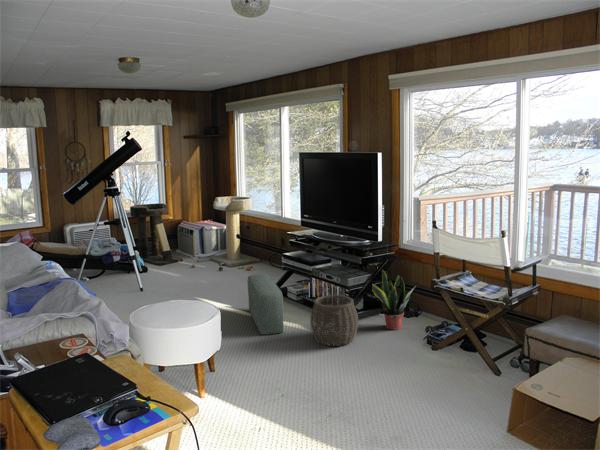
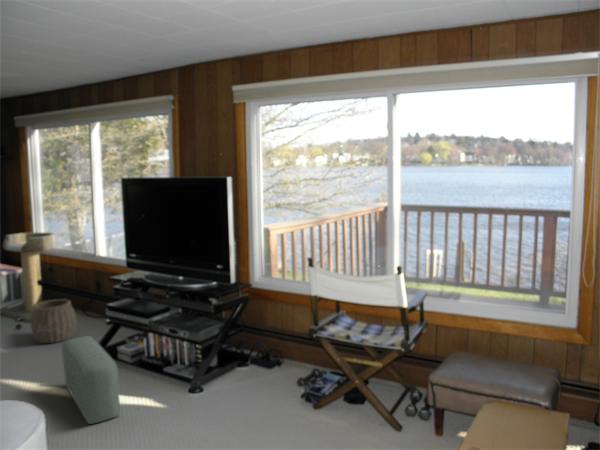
potted plant: present [372,270,414,330] -> none [233,316,283,388]
woven basket: present [311,295,358,346] -> present [31,299,76,343]

